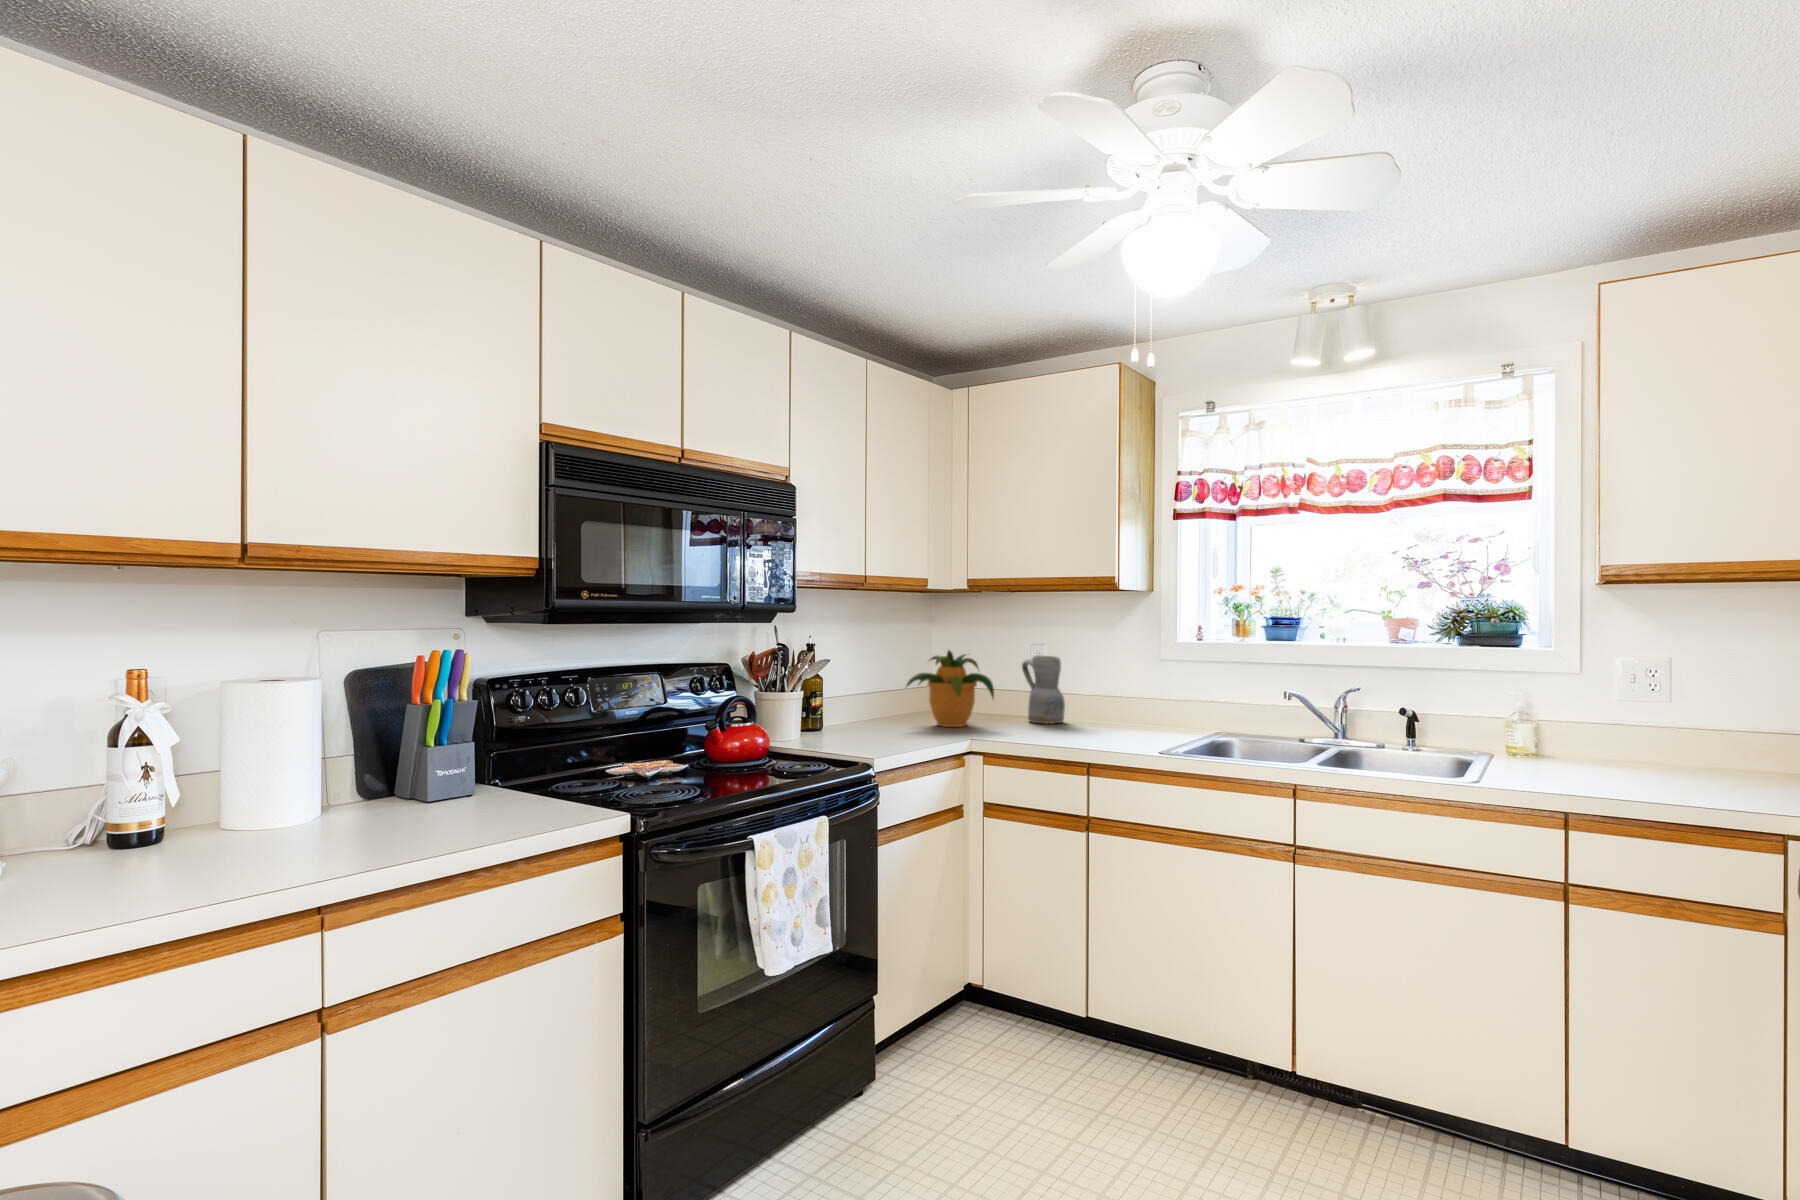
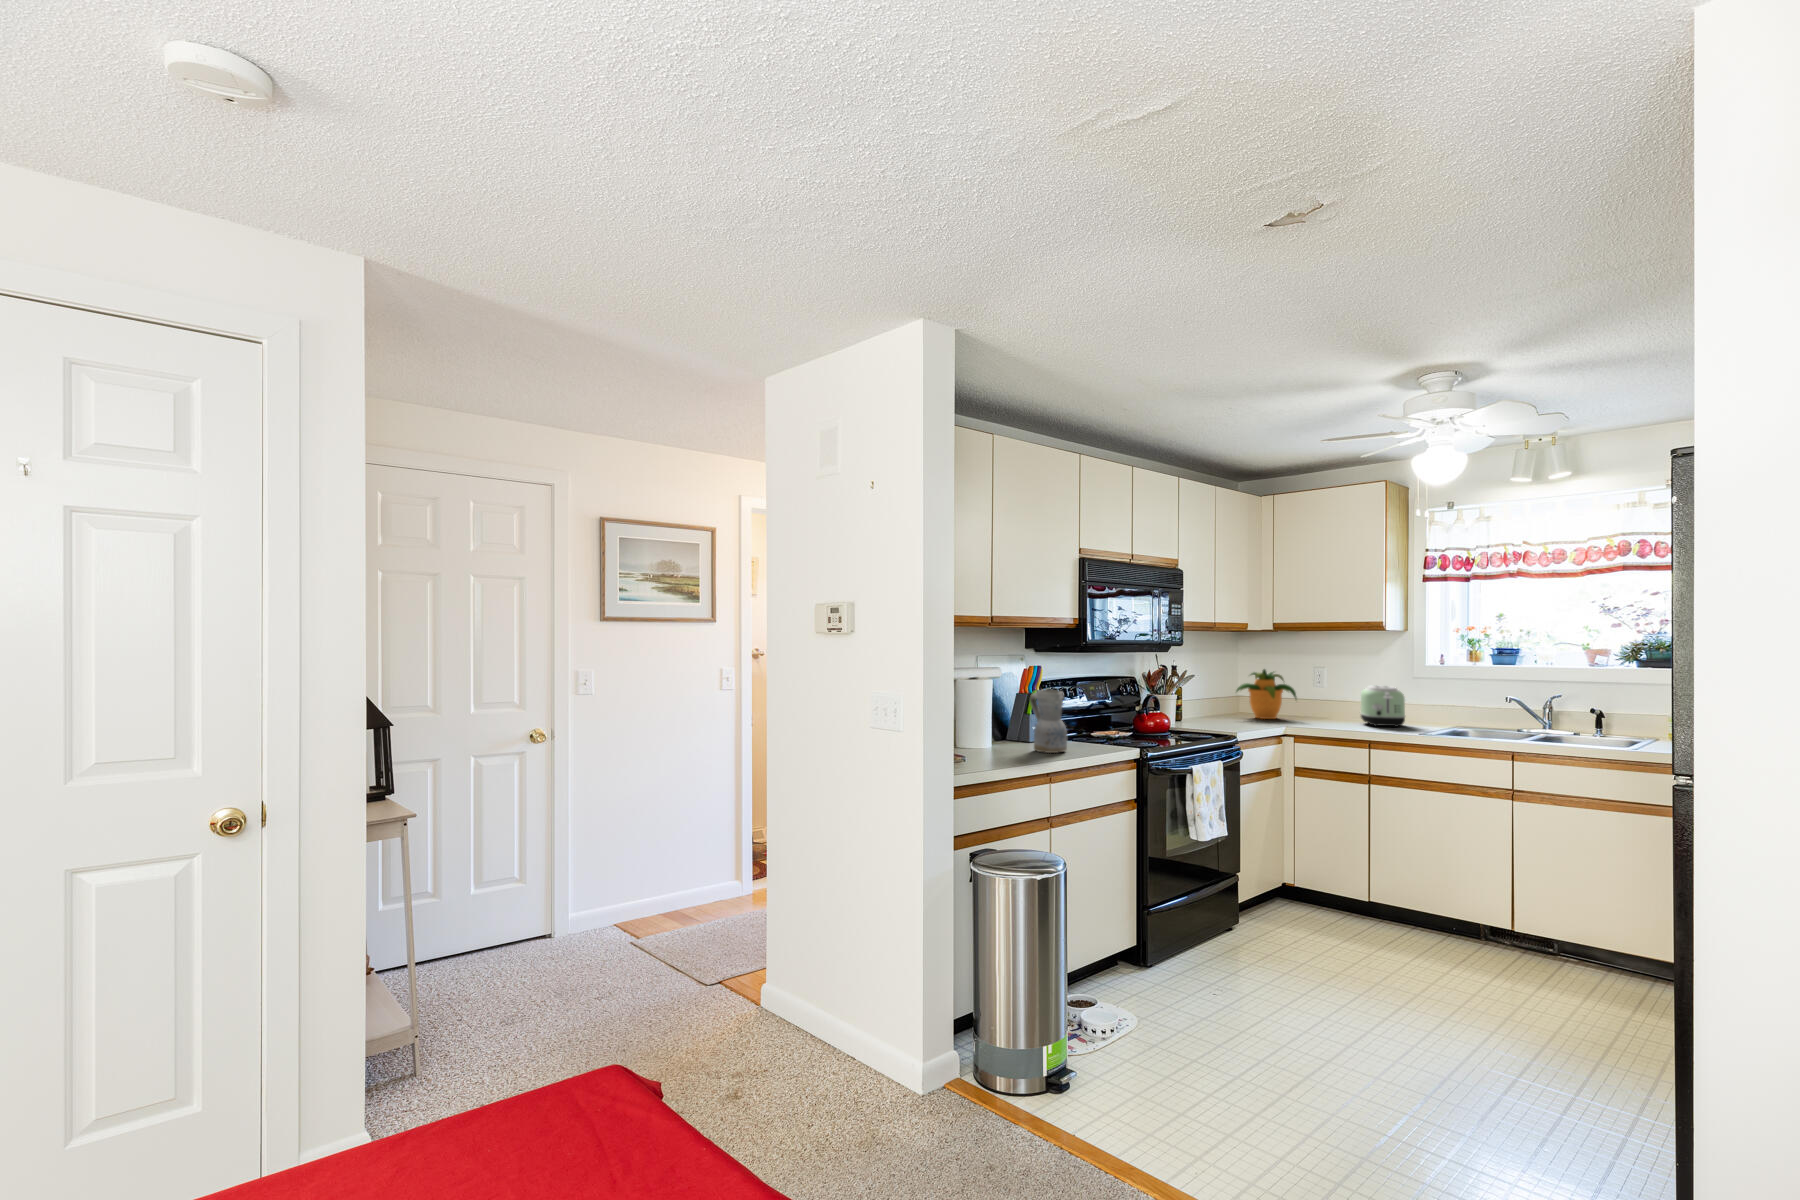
ceramic pitcher: present [1022,656,1065,724] -> present [1029,690,1067,753]
toaster: none [1081,675,1143,739] -> present [1360,686,1405,727]

